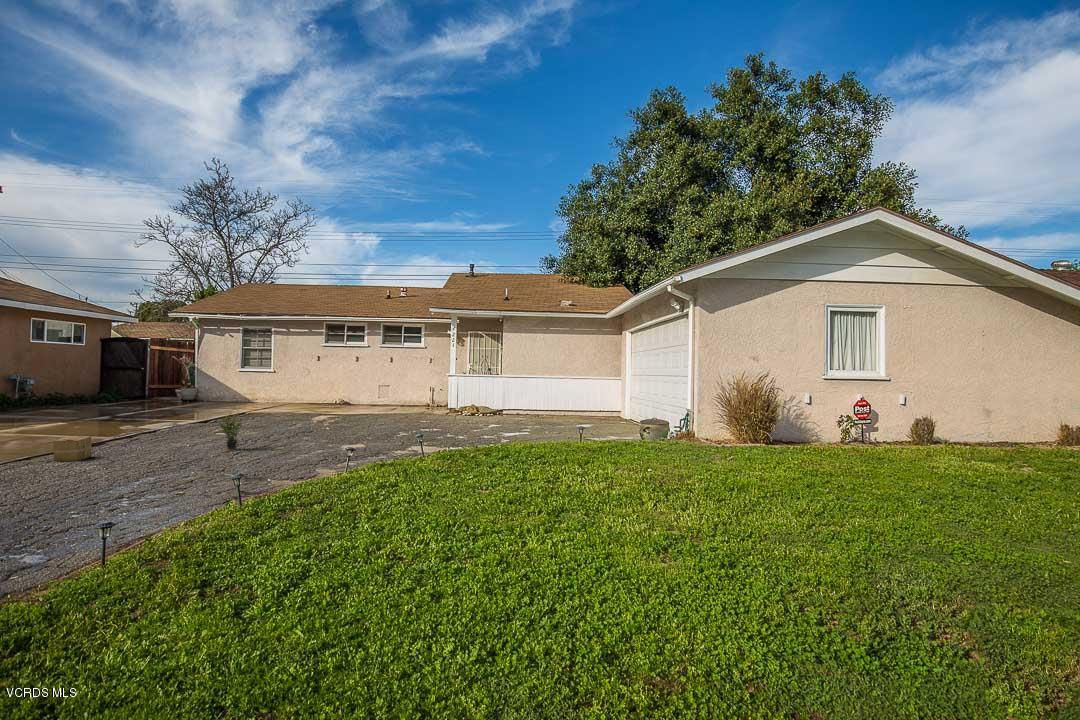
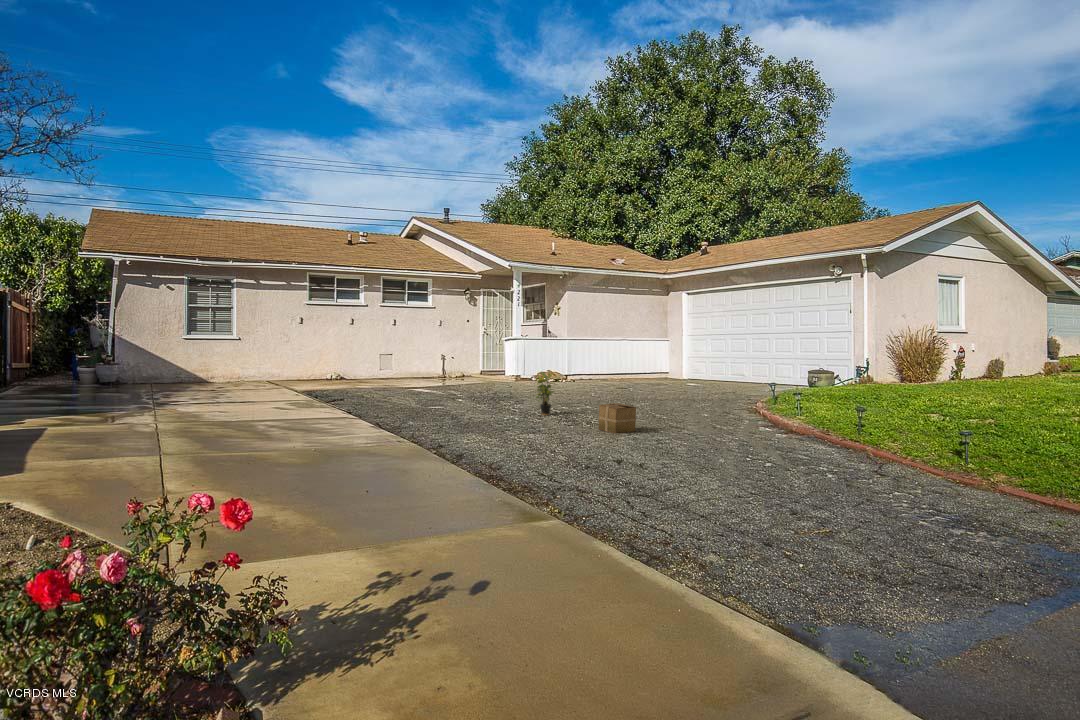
cardboard box: present [53,436,92,461] -> present [599,403,636,433]

